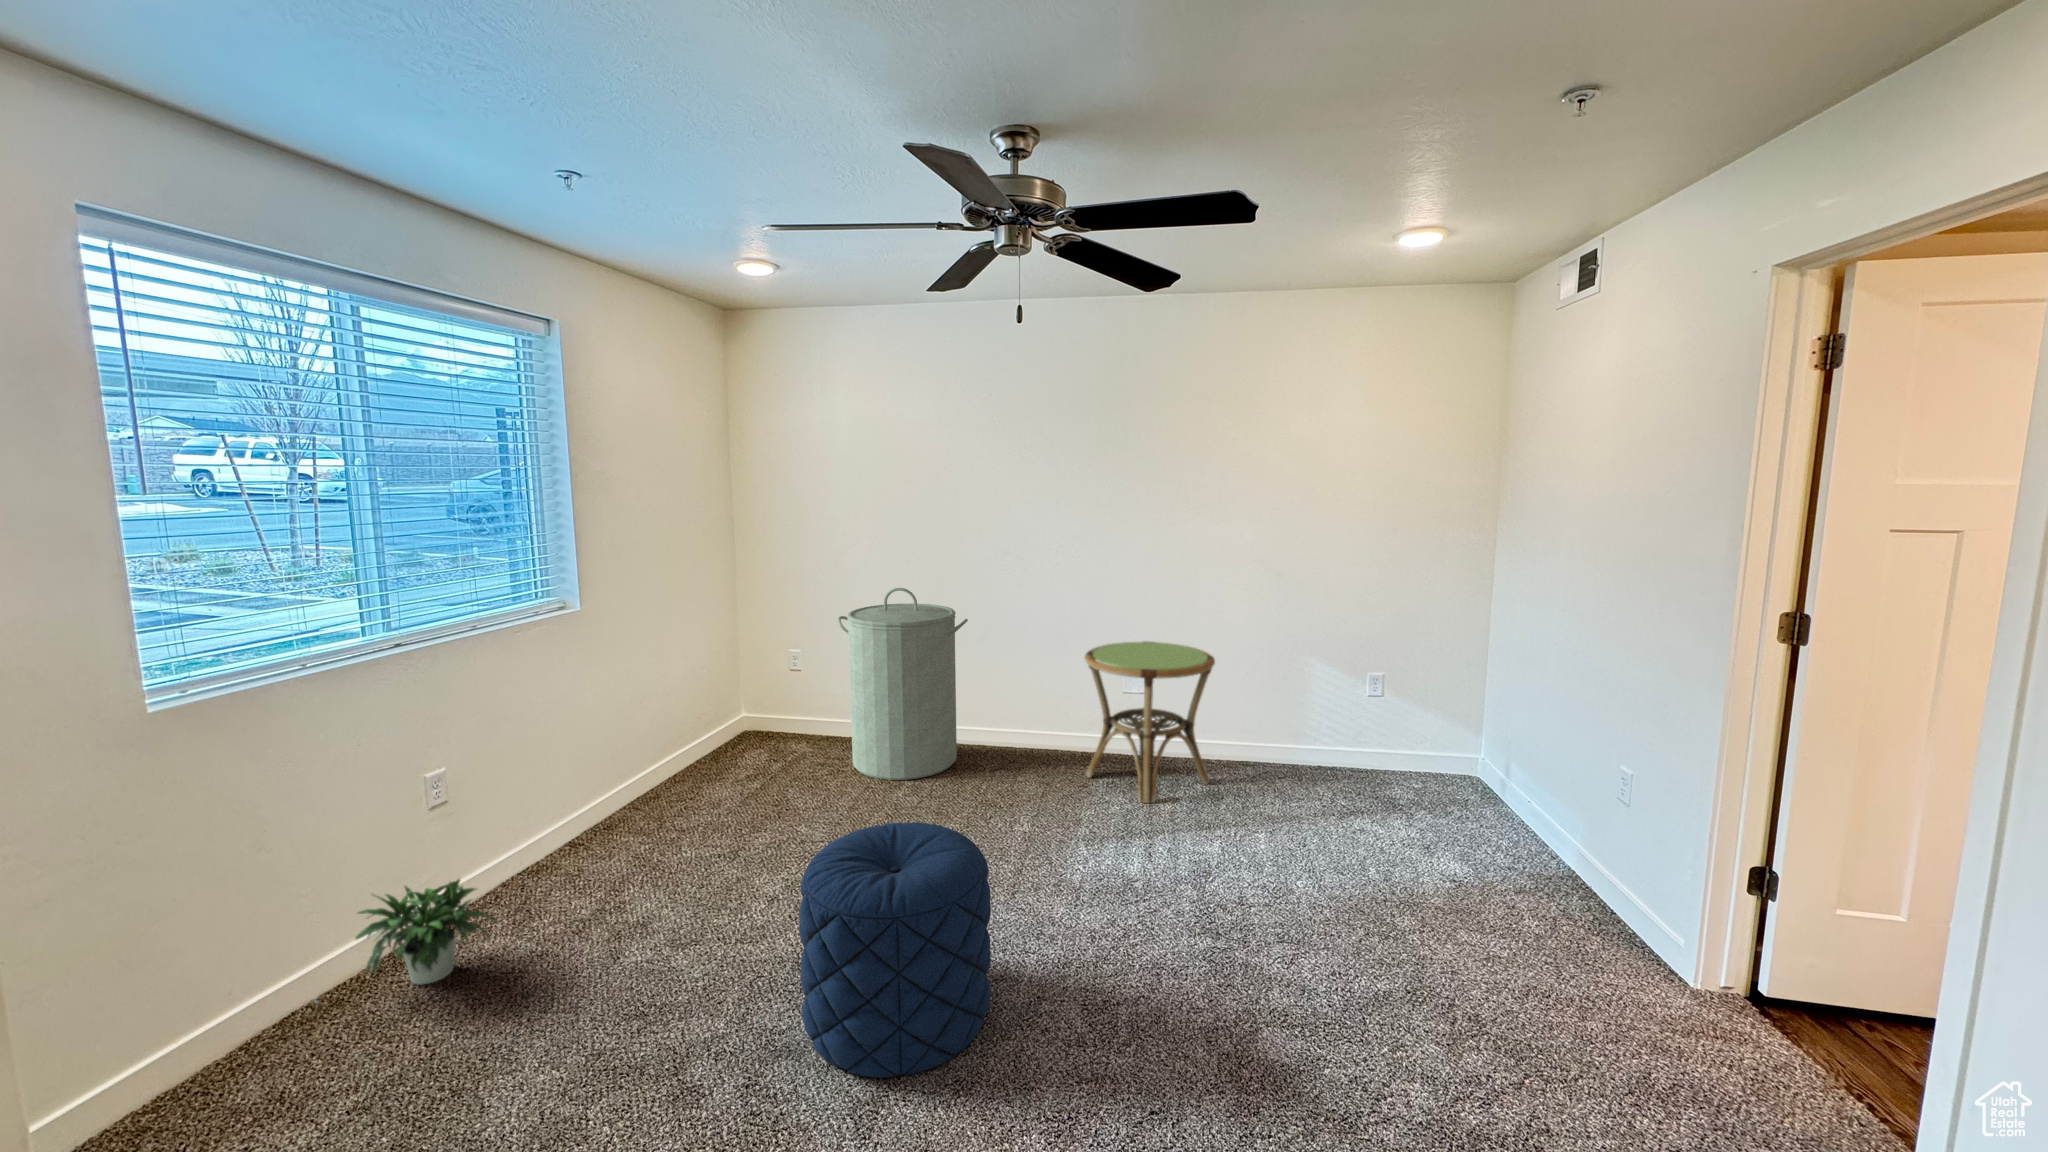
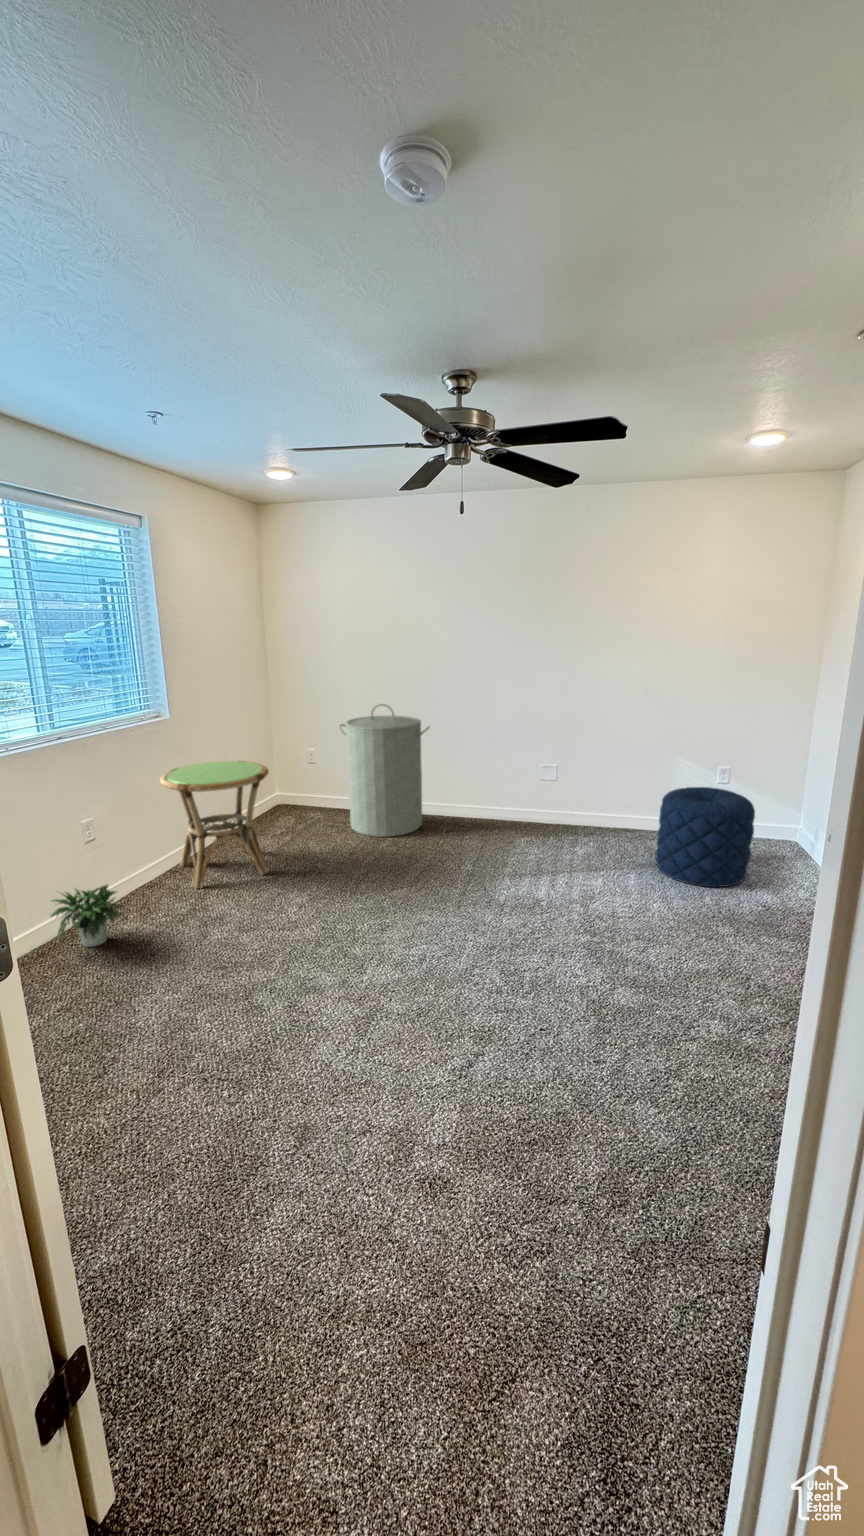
side table: present [1085,642,1215,803] -> present [160,761,269,889]
pouf: present [799,822,991,1078] -> present [656,787,755,887]

